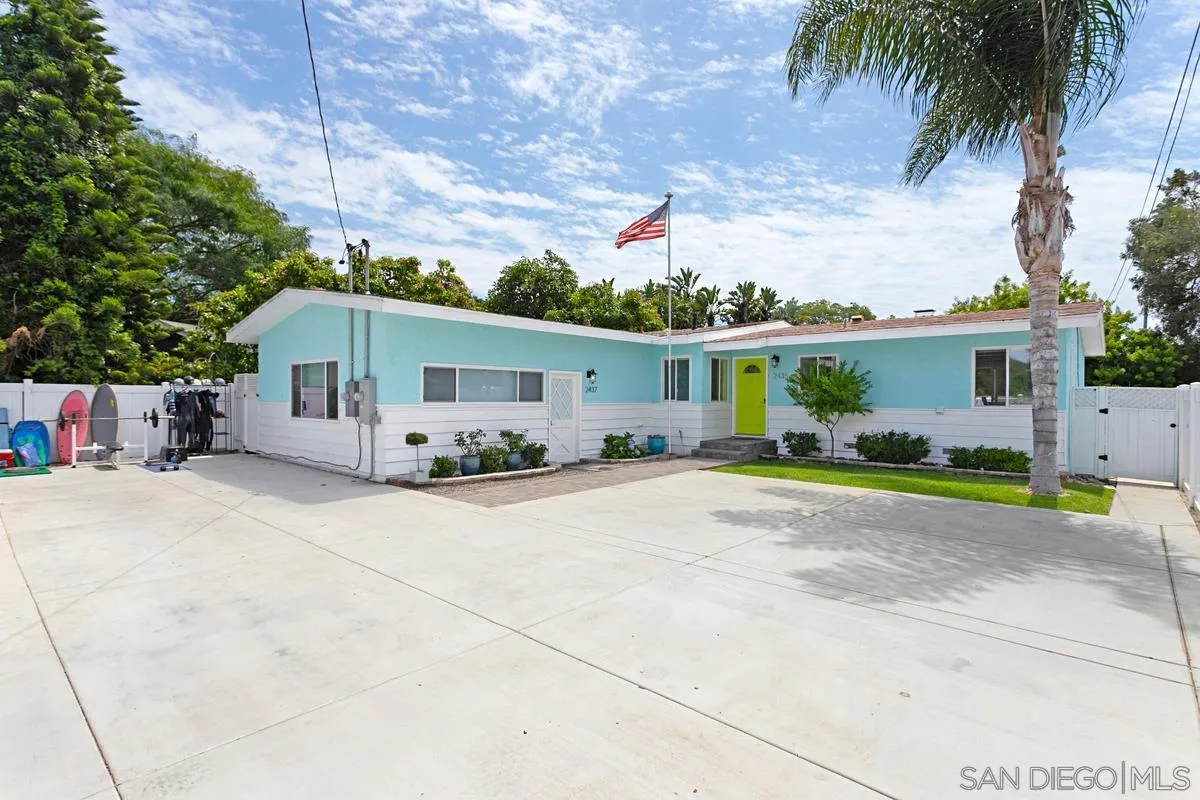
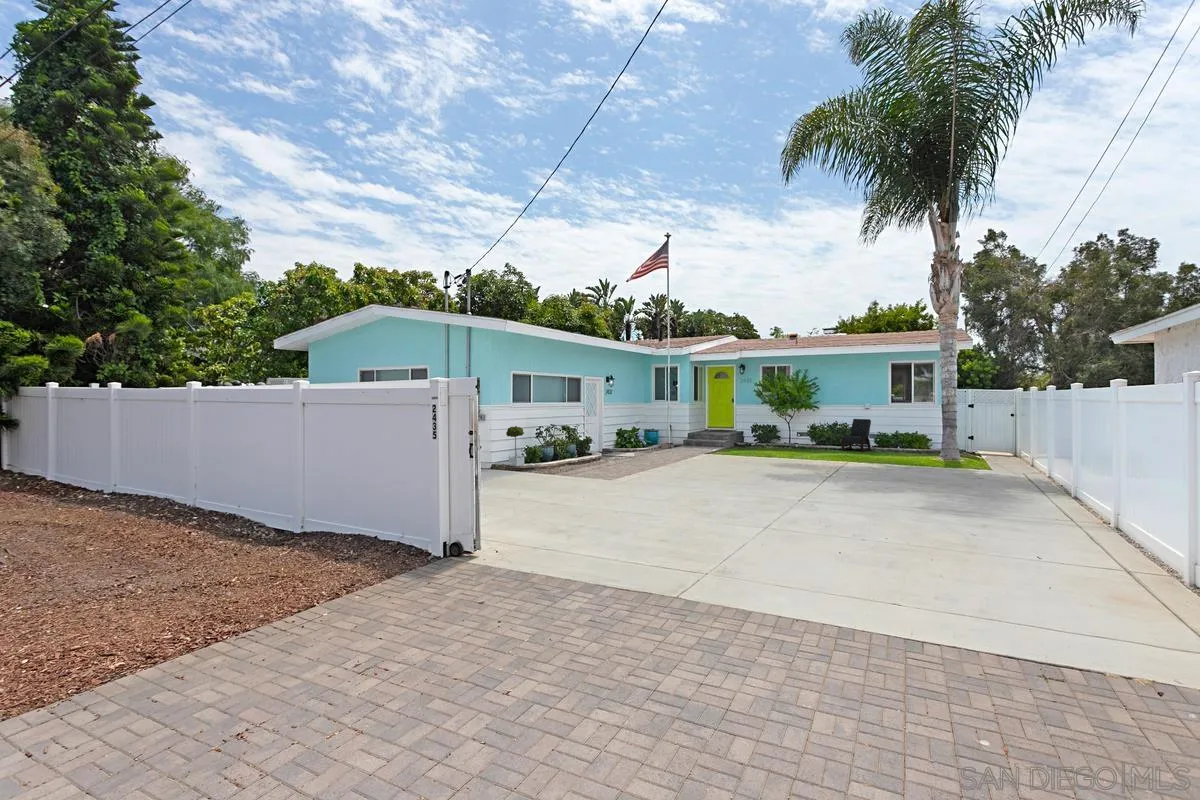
lounge chair: none [895,427,941,473] -> present [841,419,871,451]

